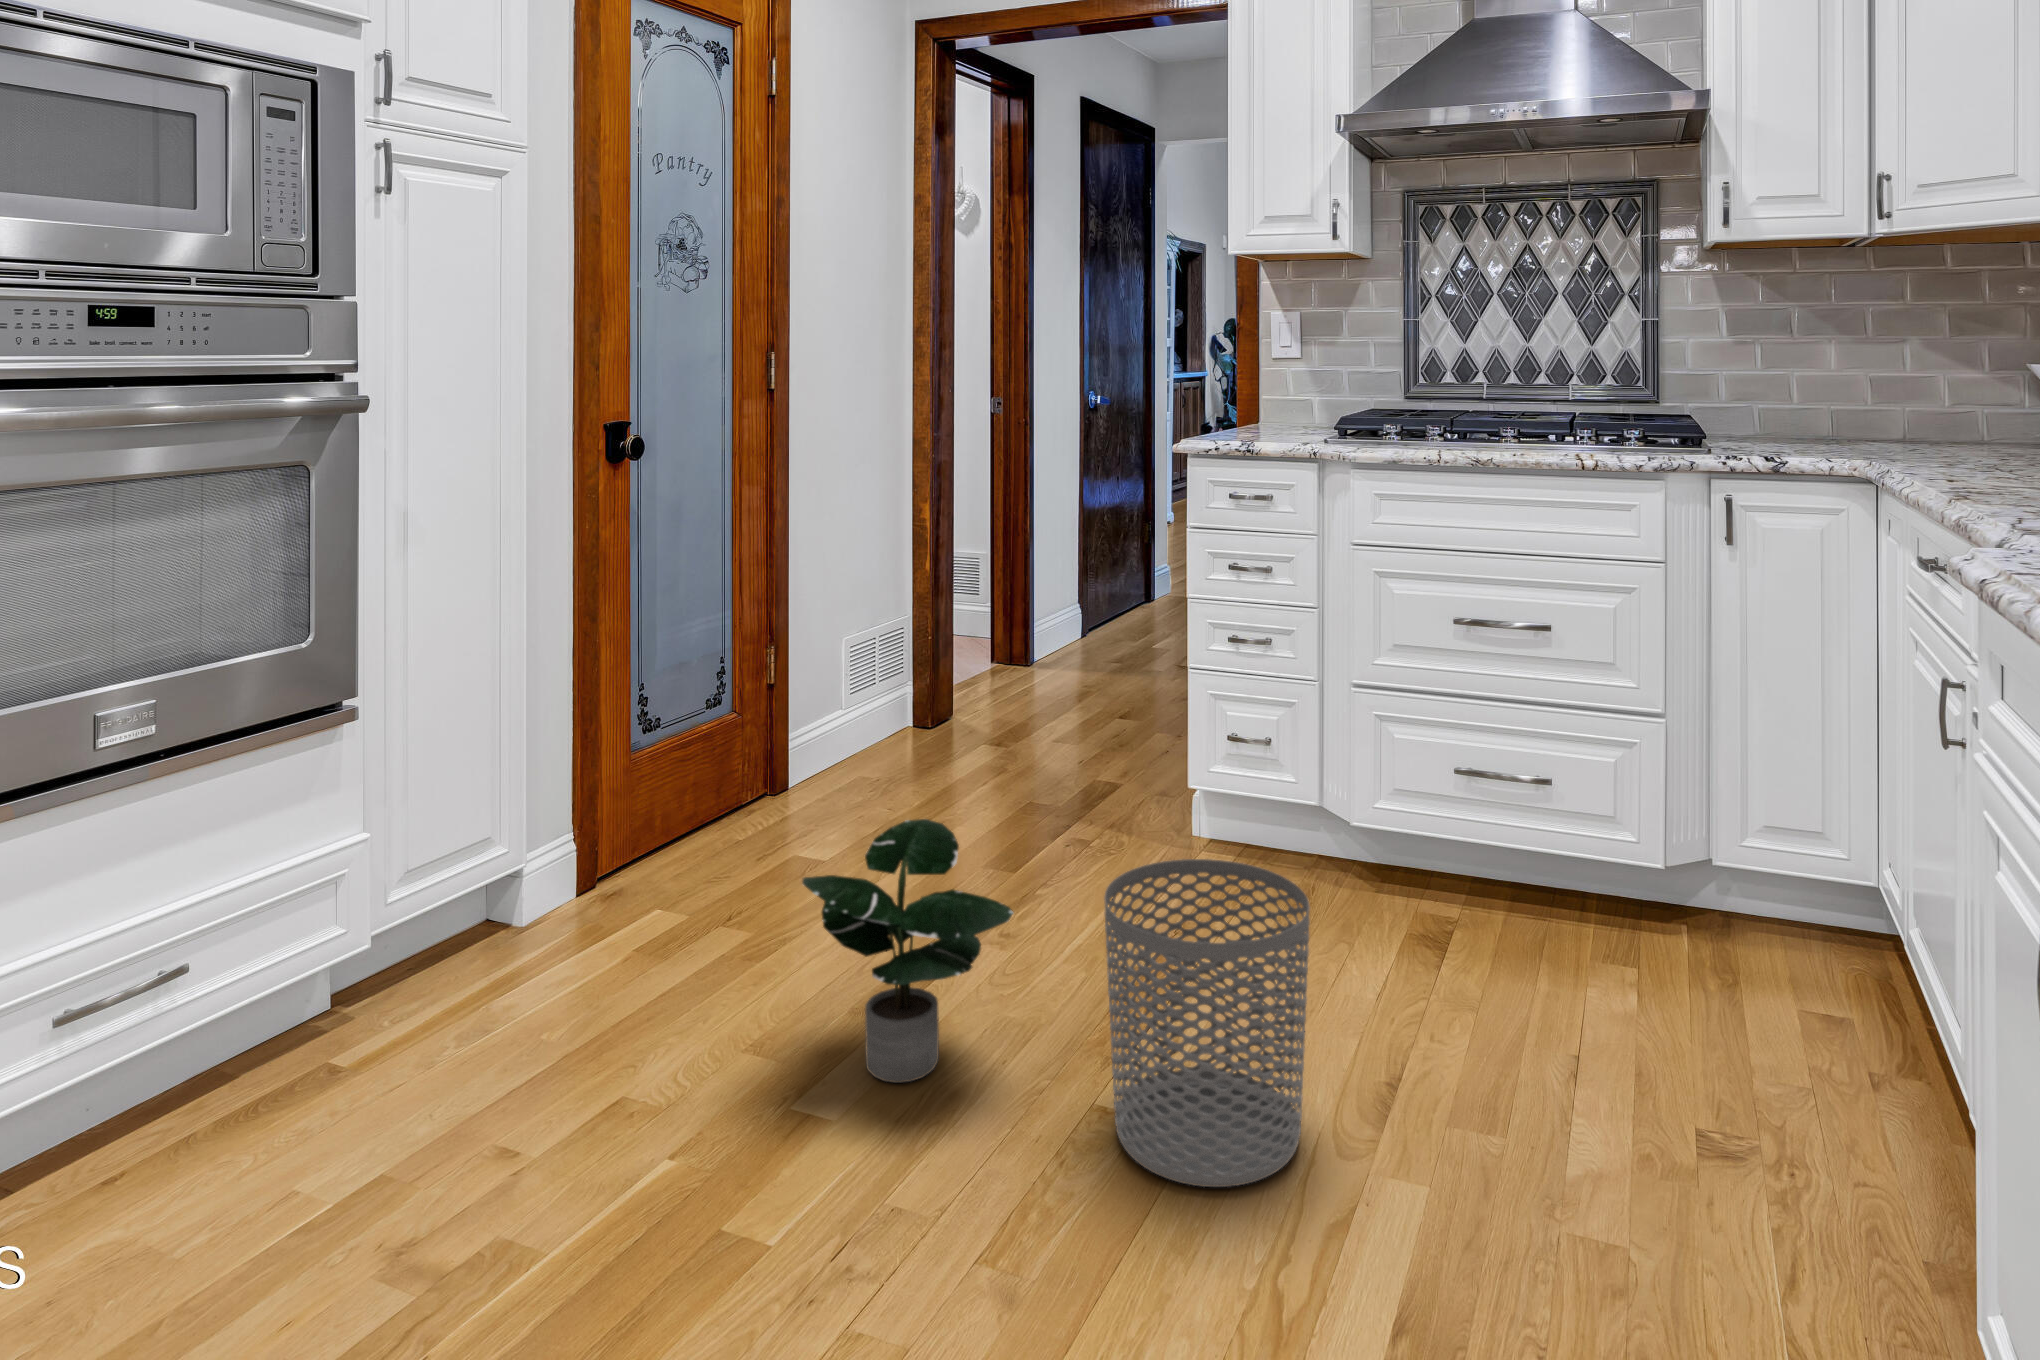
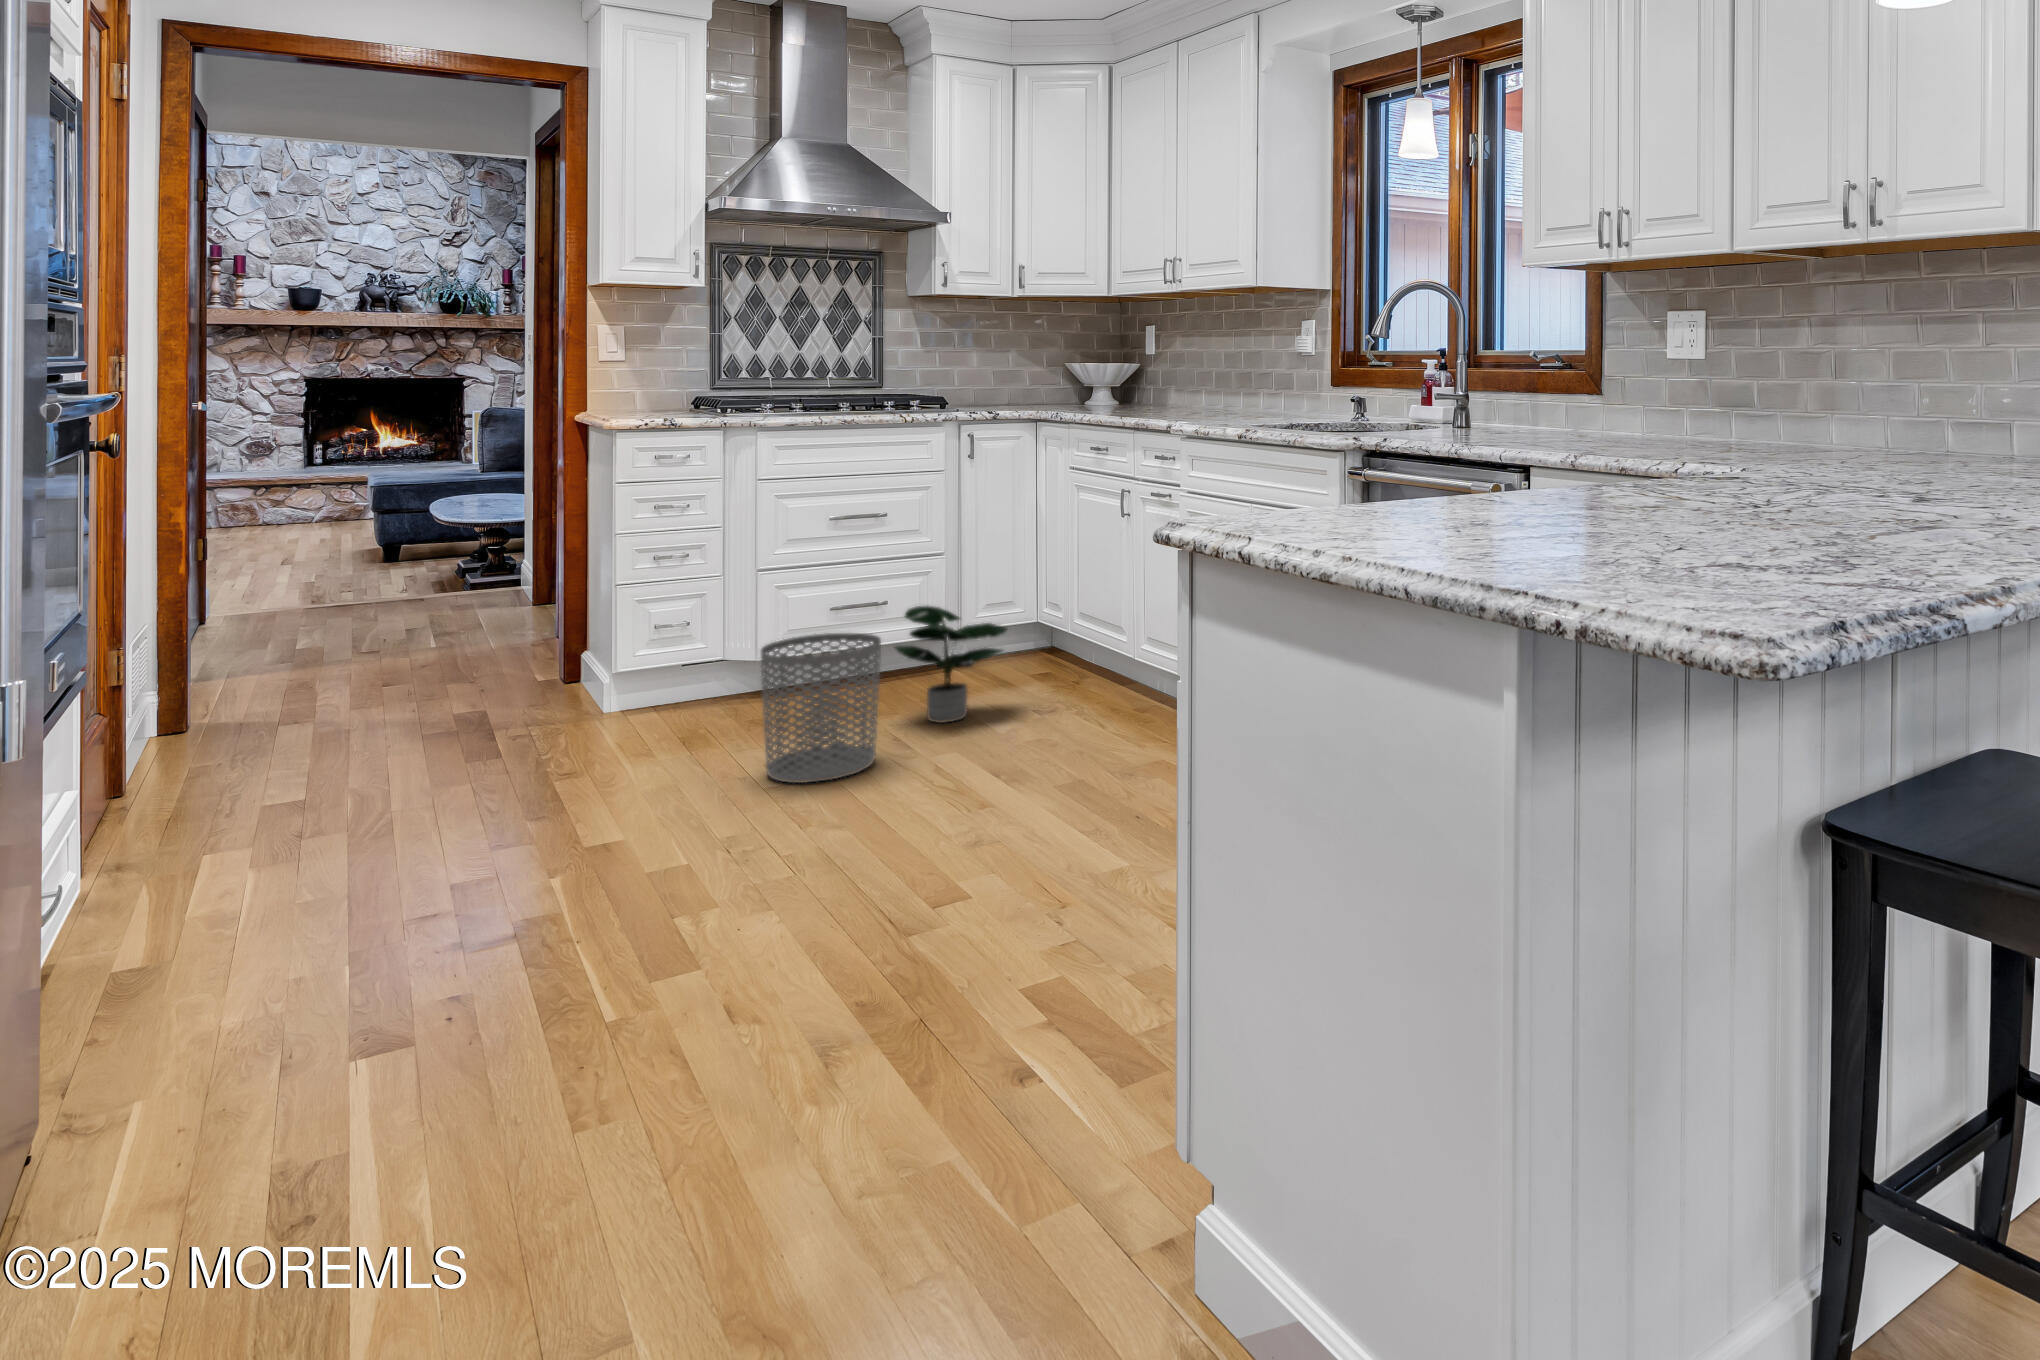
potted plant: present [802,819,1013,1083] -> present [894,606,1007,723]

